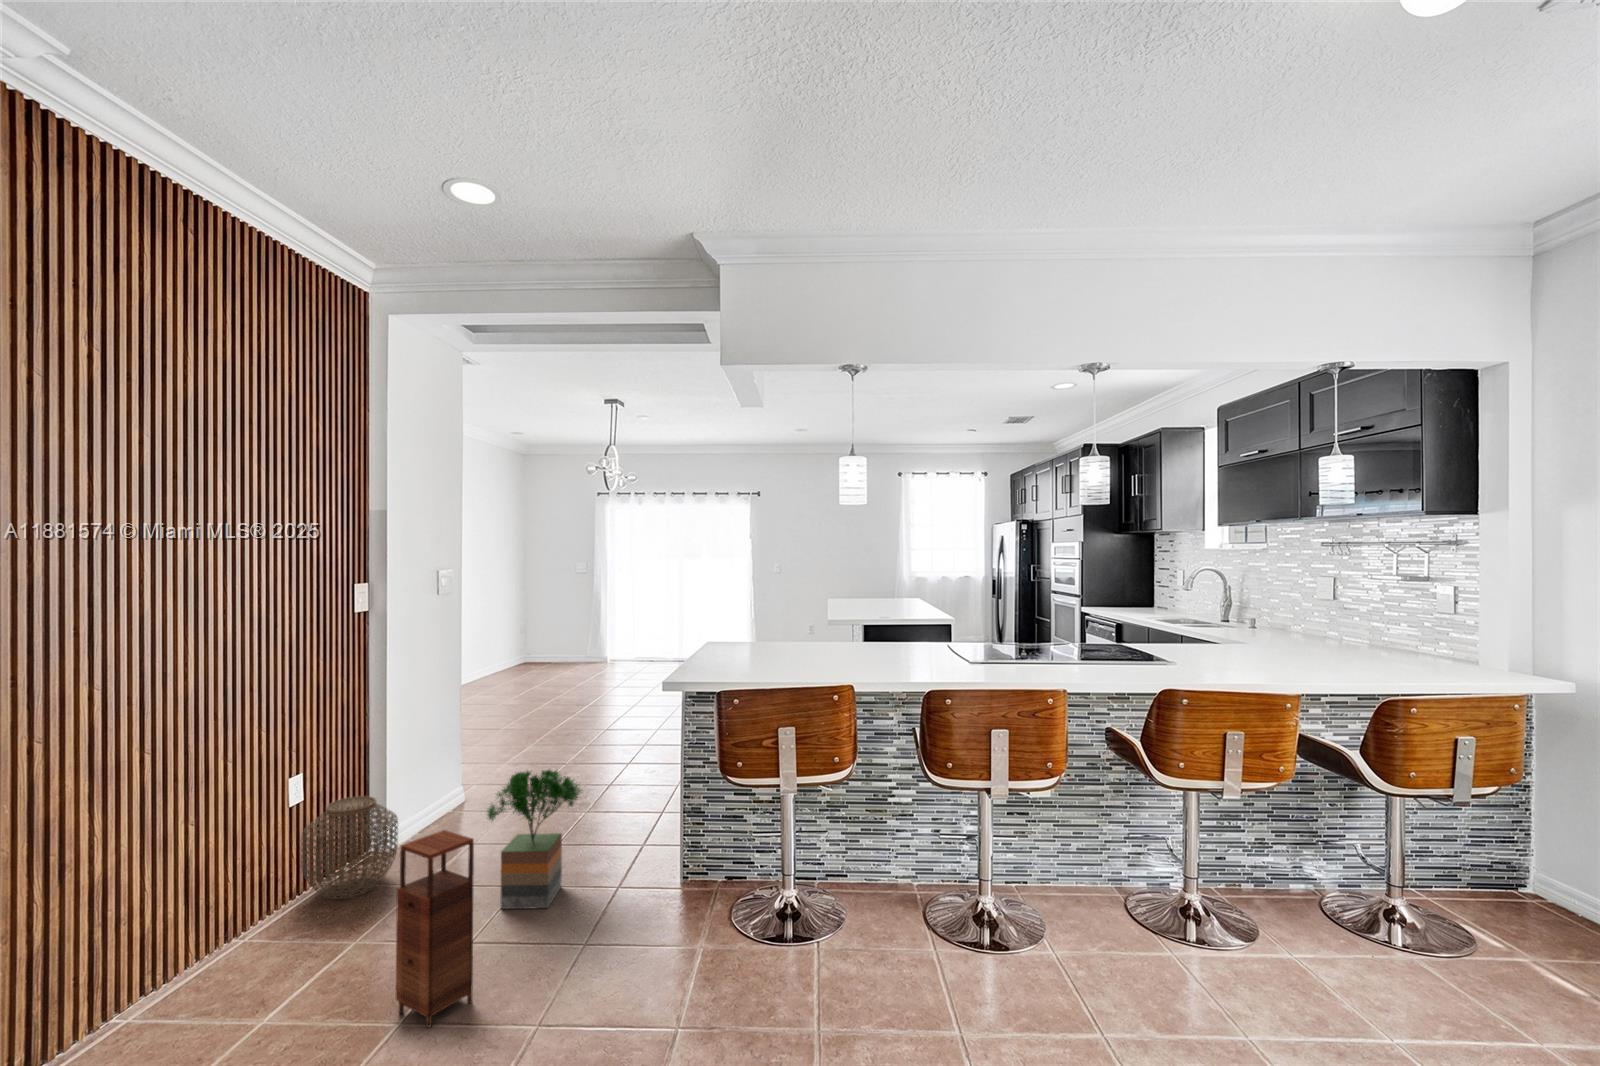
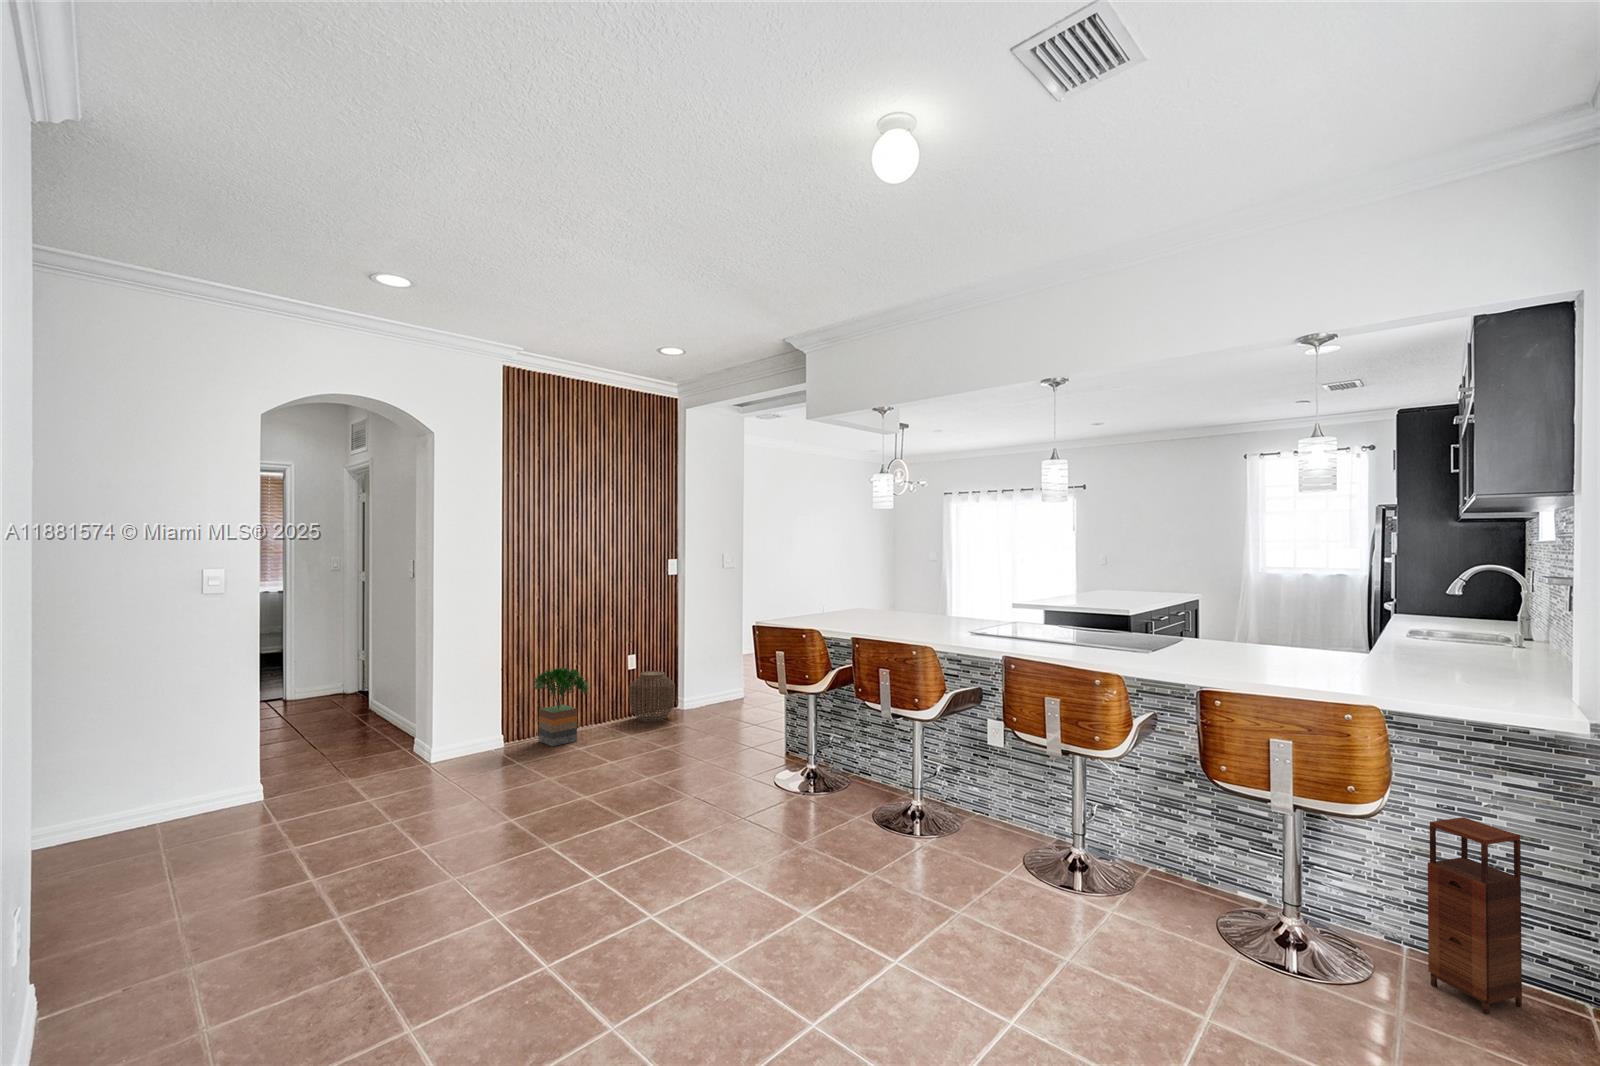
potted tree: present [487,770,582,909] -> present [533,668,589,746]
storage cabinet: present [396,830,474,1028] -> present [1428,817,1522,1014]

